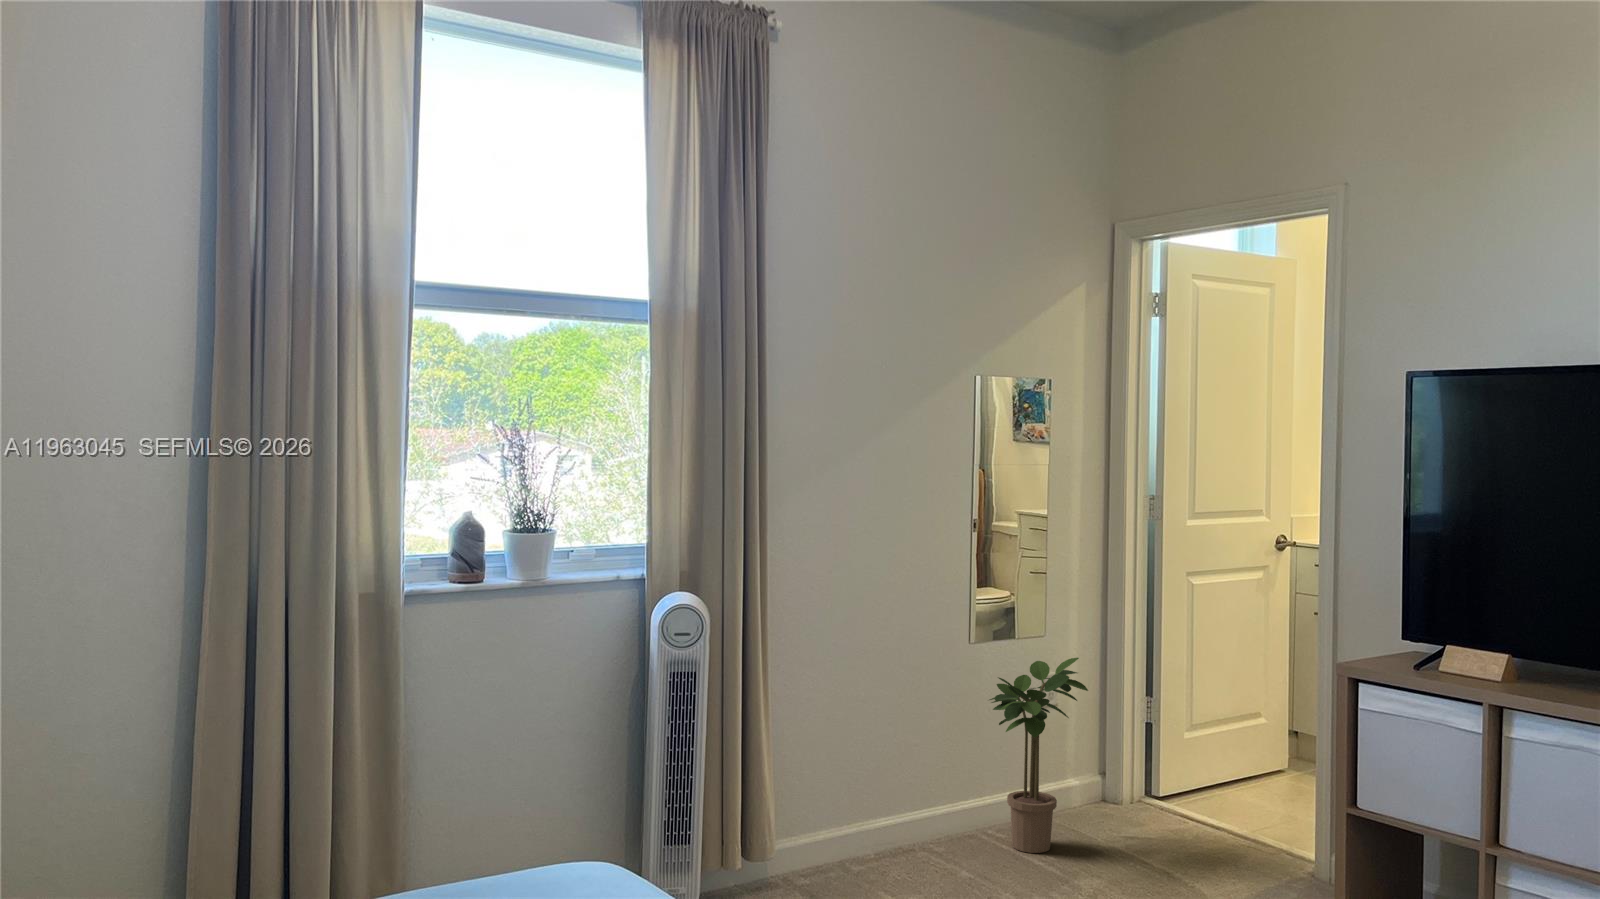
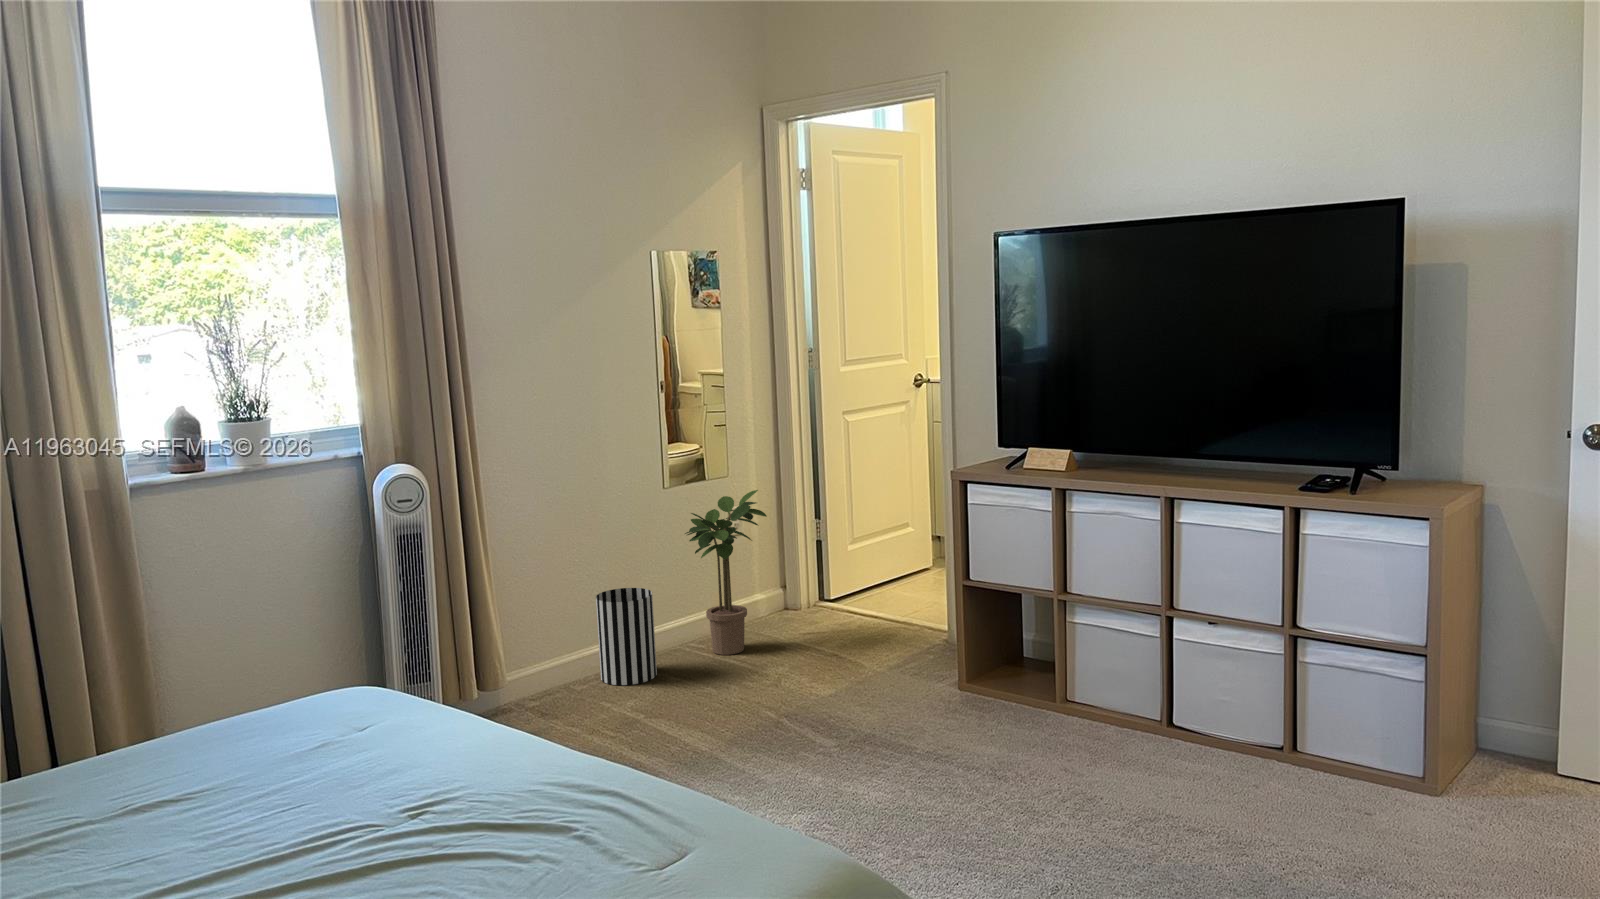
wastebasket: none [879,757,946,875] -> present [596,588,657,685]

